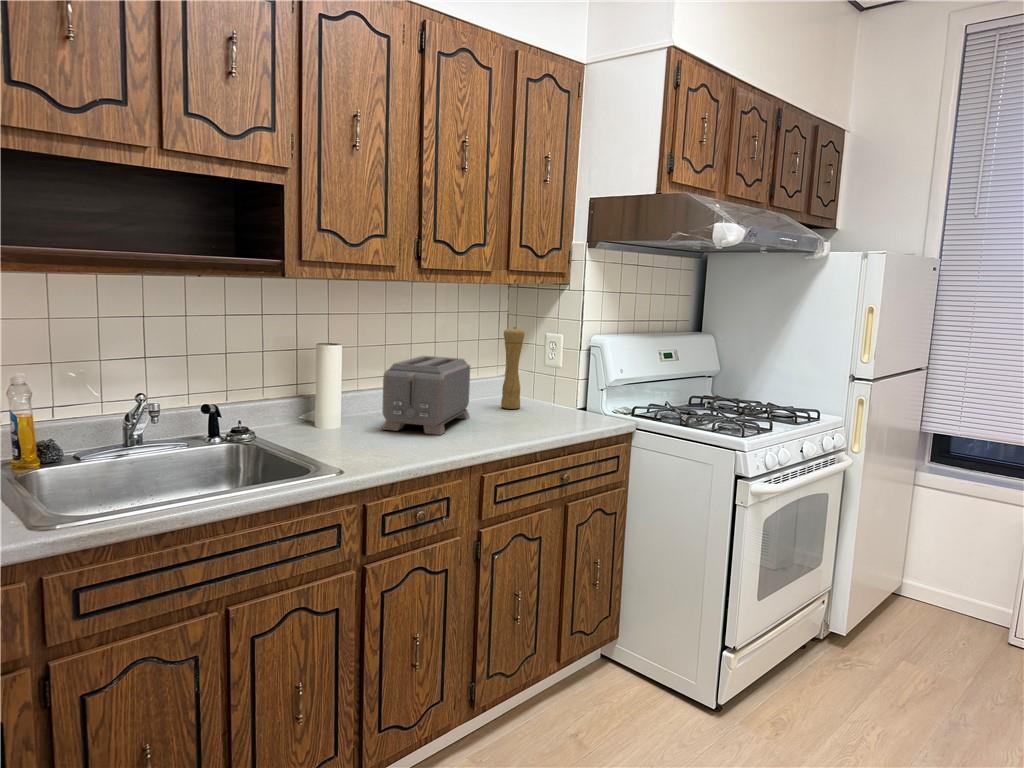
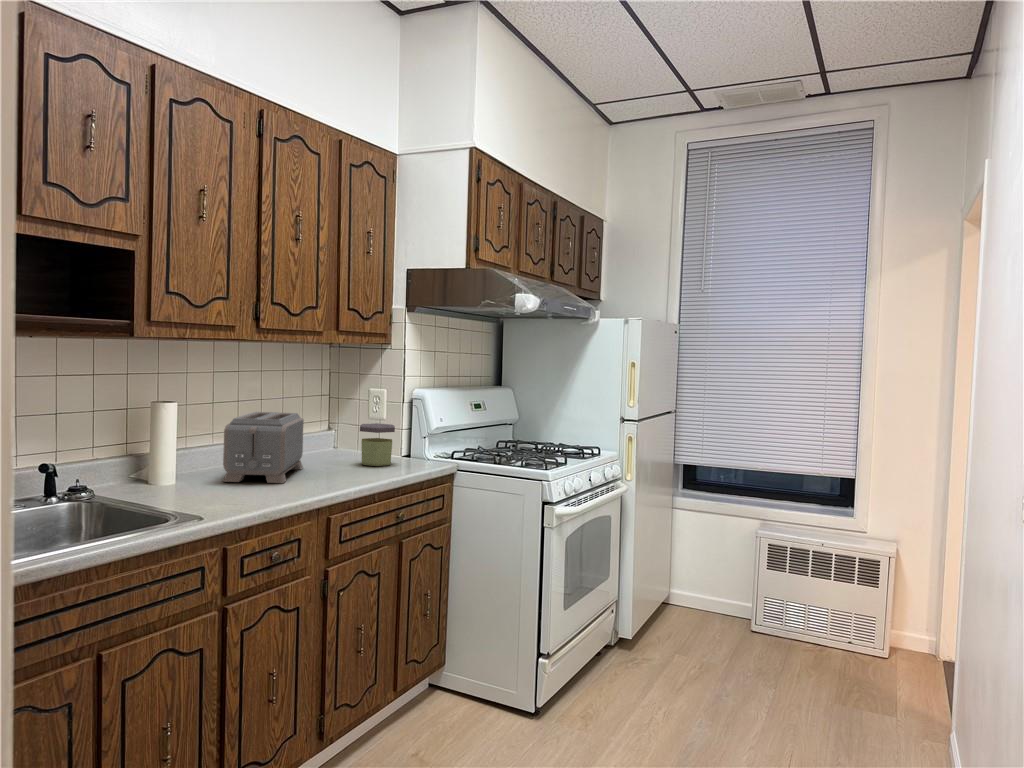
pepper mill: present [501,327,525,409] -> none [329,384,350,459]
jar: none [530,372,569,420] -> present [360,423,395,466]

